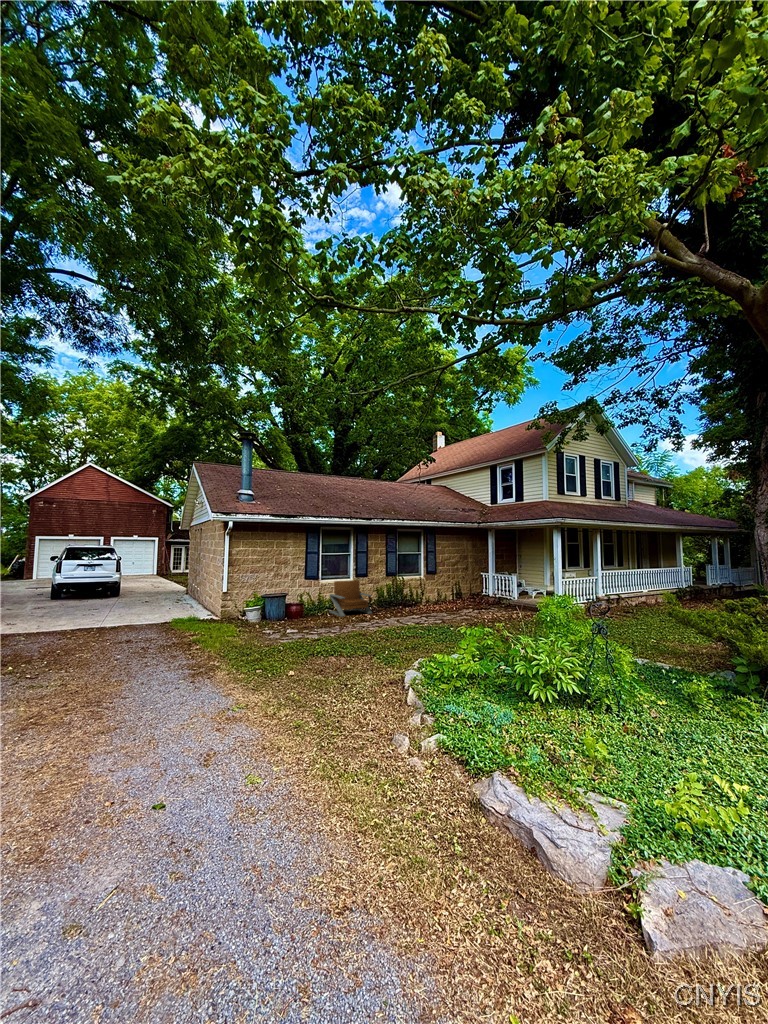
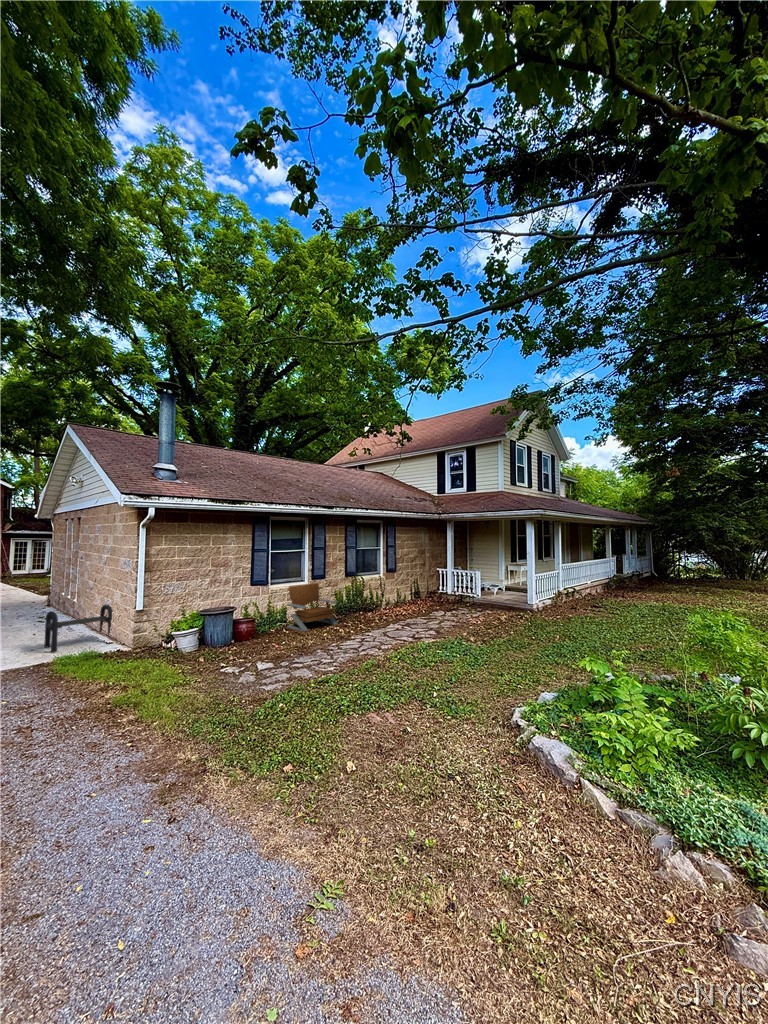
bench: none [172,589,212,618] -> present [44,605,113,653]

